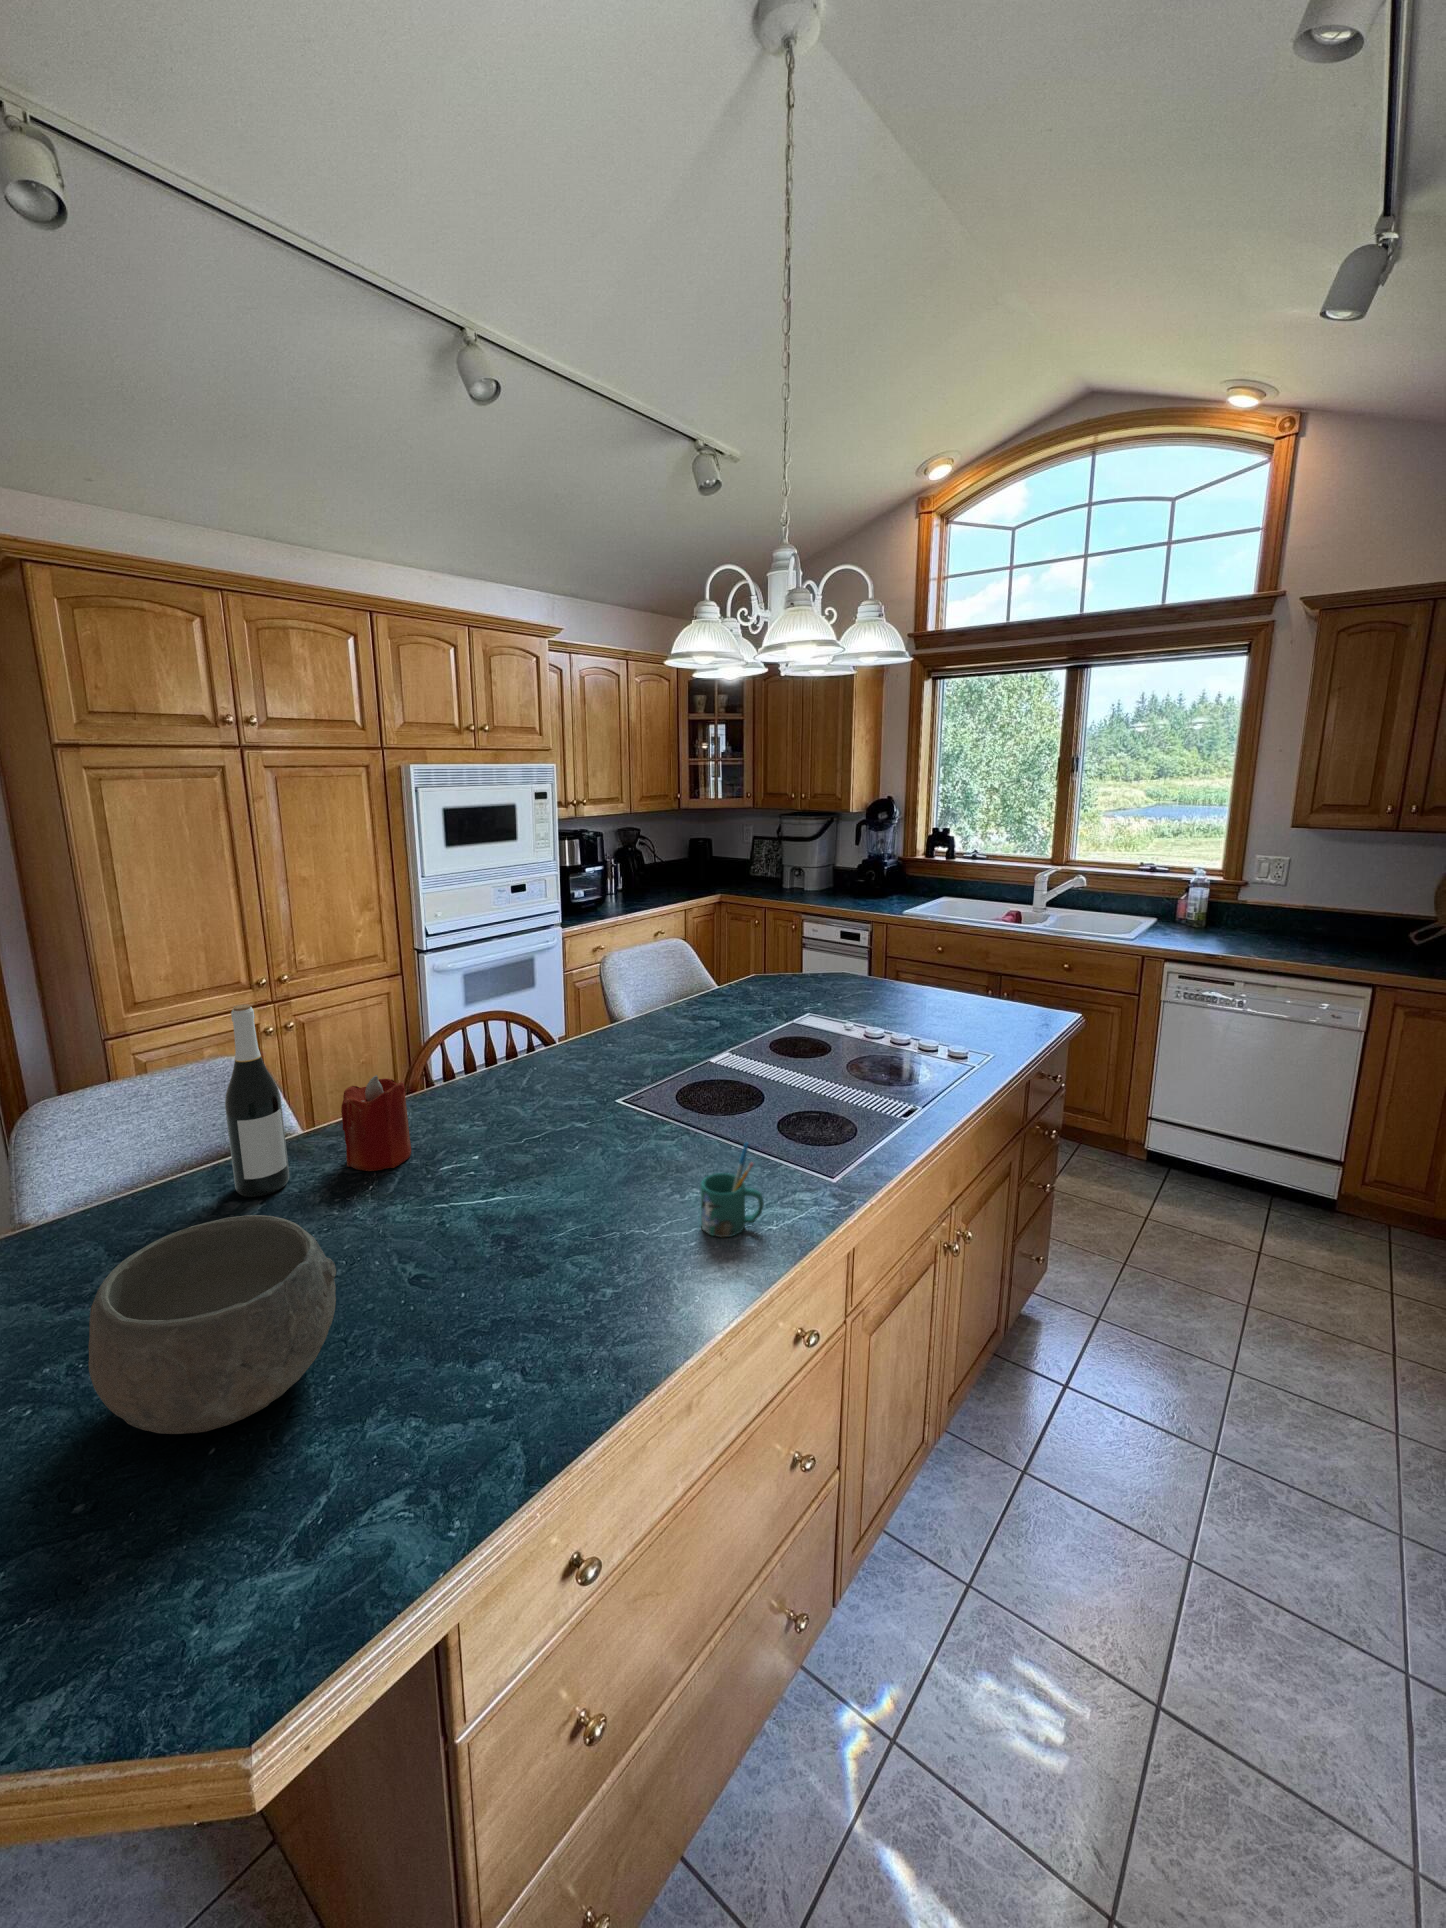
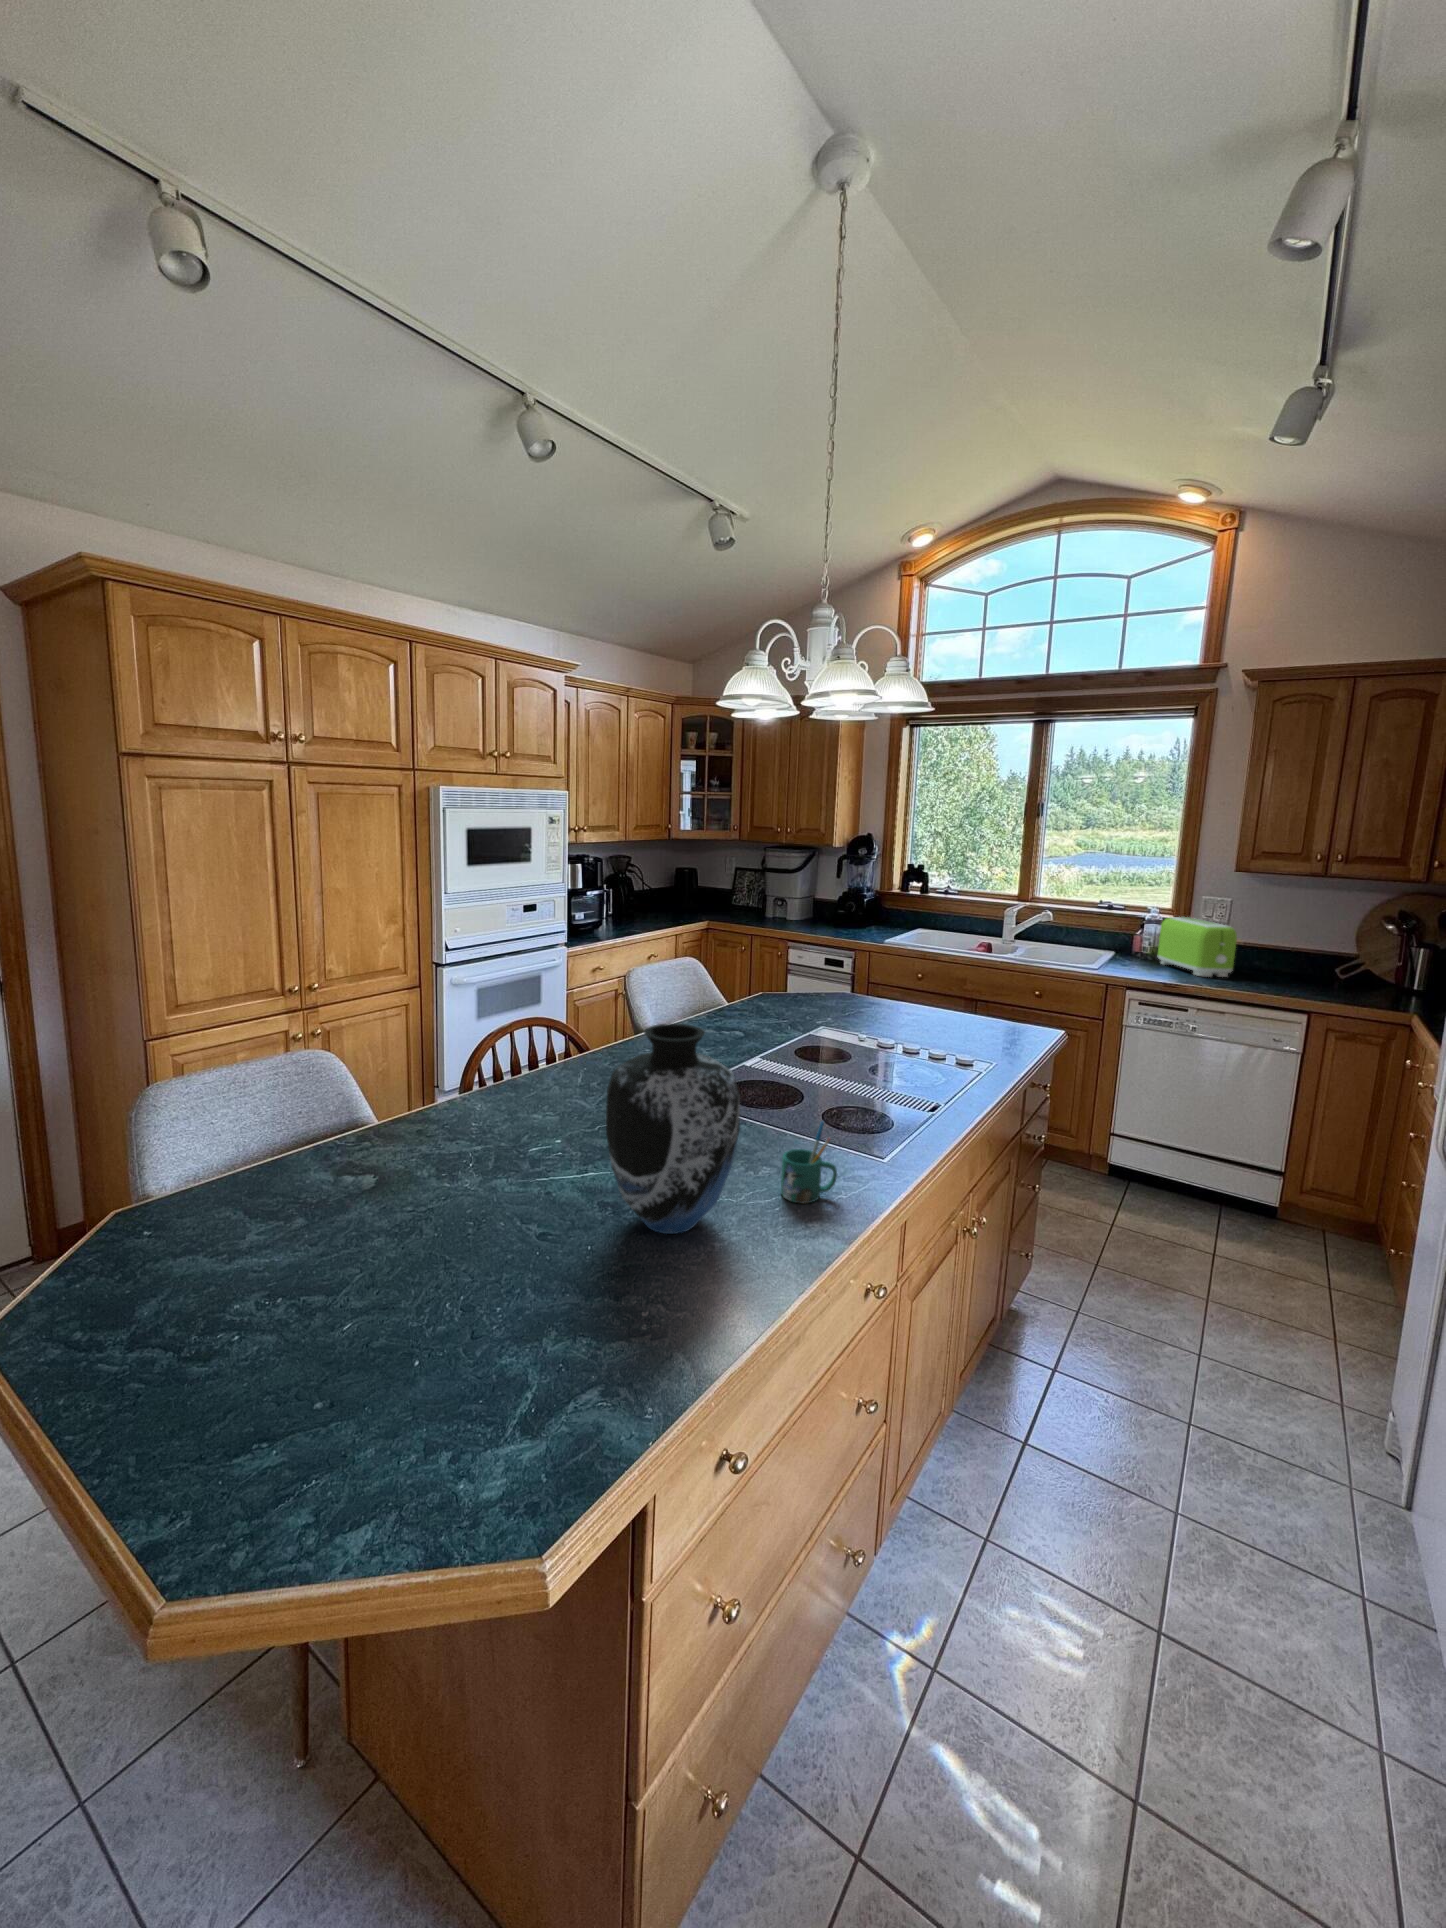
toaster: none [1203,880,1292,946] -> present [1158,917,1237,977]
wine bottle: present [225,1004,290,1197] -> none [345,995,395,1172]
vase: none [479,1037,636,1278] -> present [606,1024,740,1234]
candle: present [341,1075,411,1171] -> none [442,1064,499,1152]
bowl: present [88,1215,336,1434] -> none [309,1170,507,1348]

